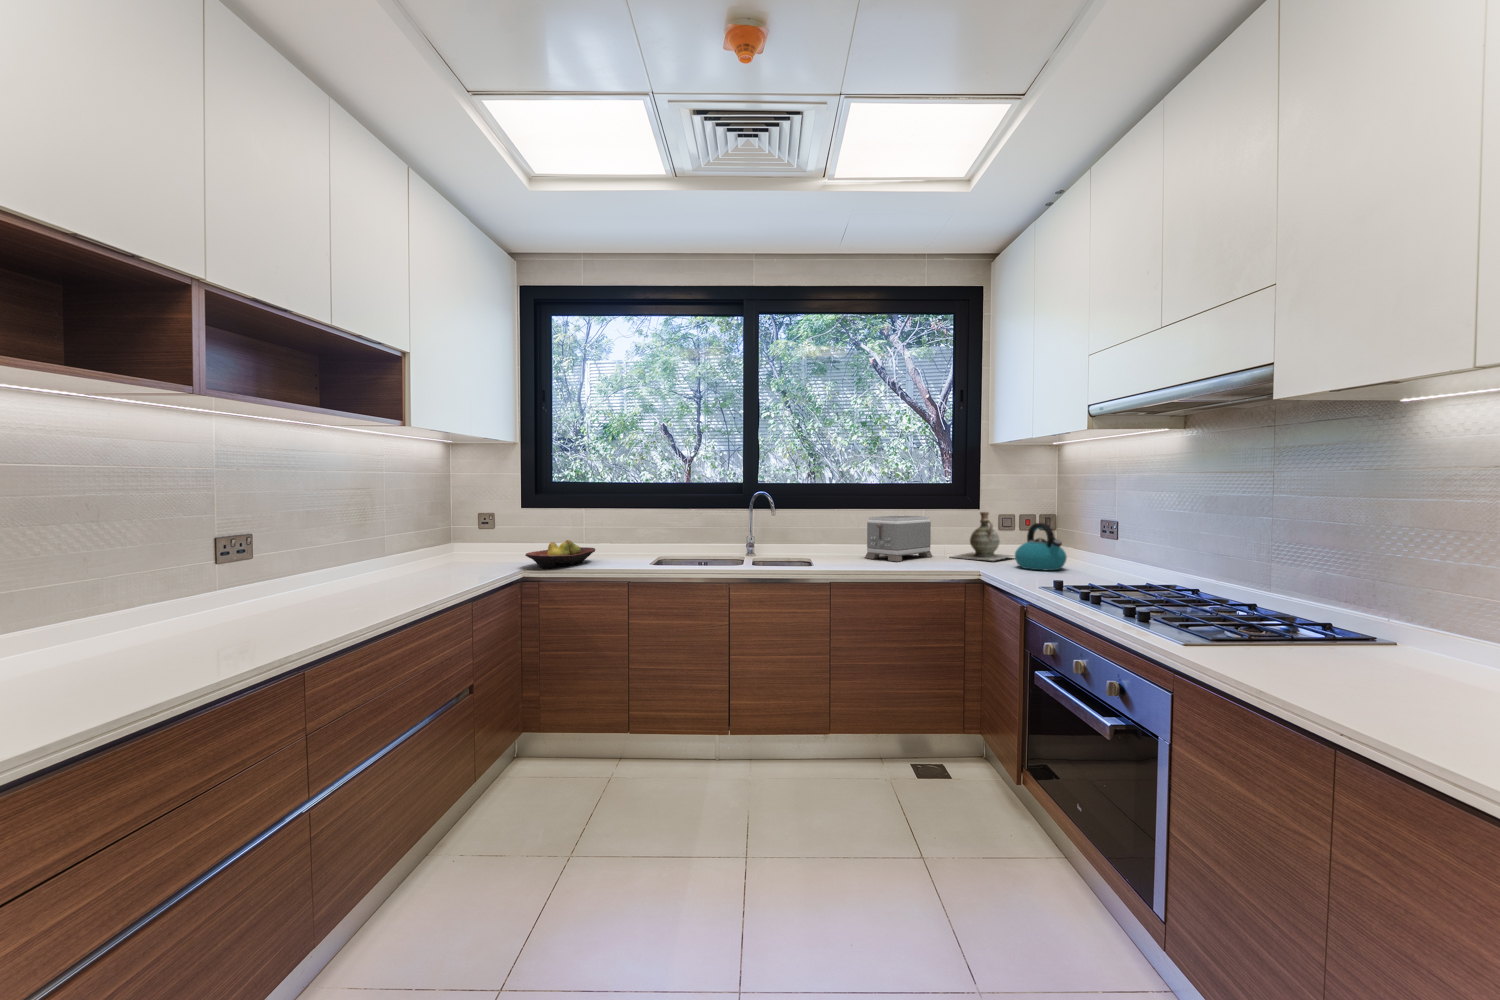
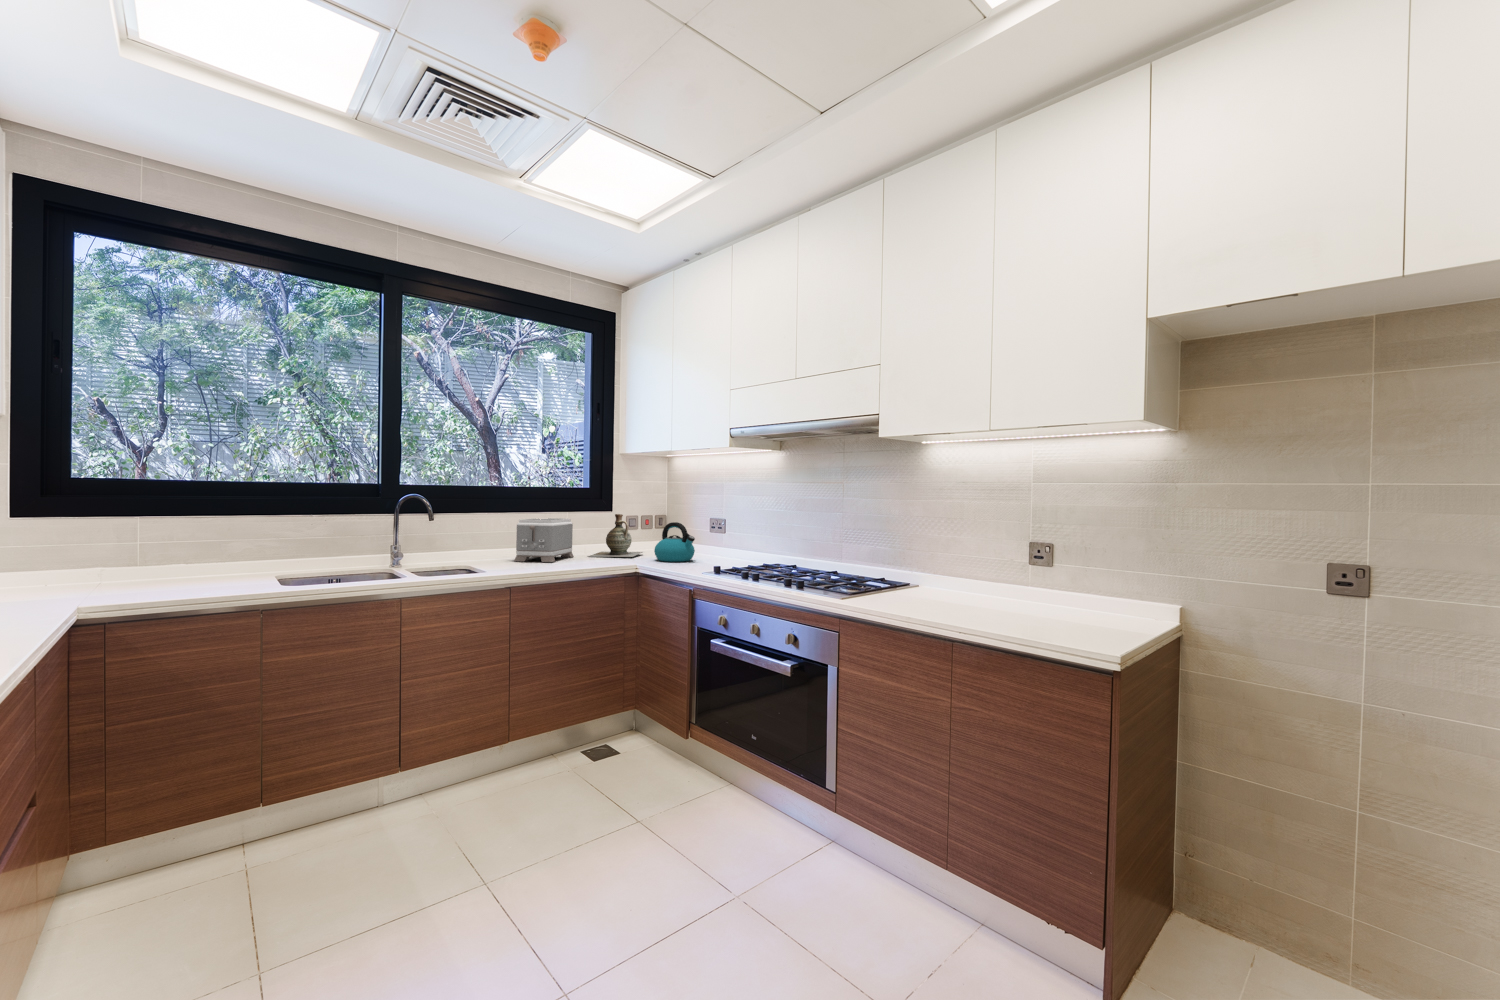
fruit bowl: present [526,540,595,568] -> none [38,557,158,598]

